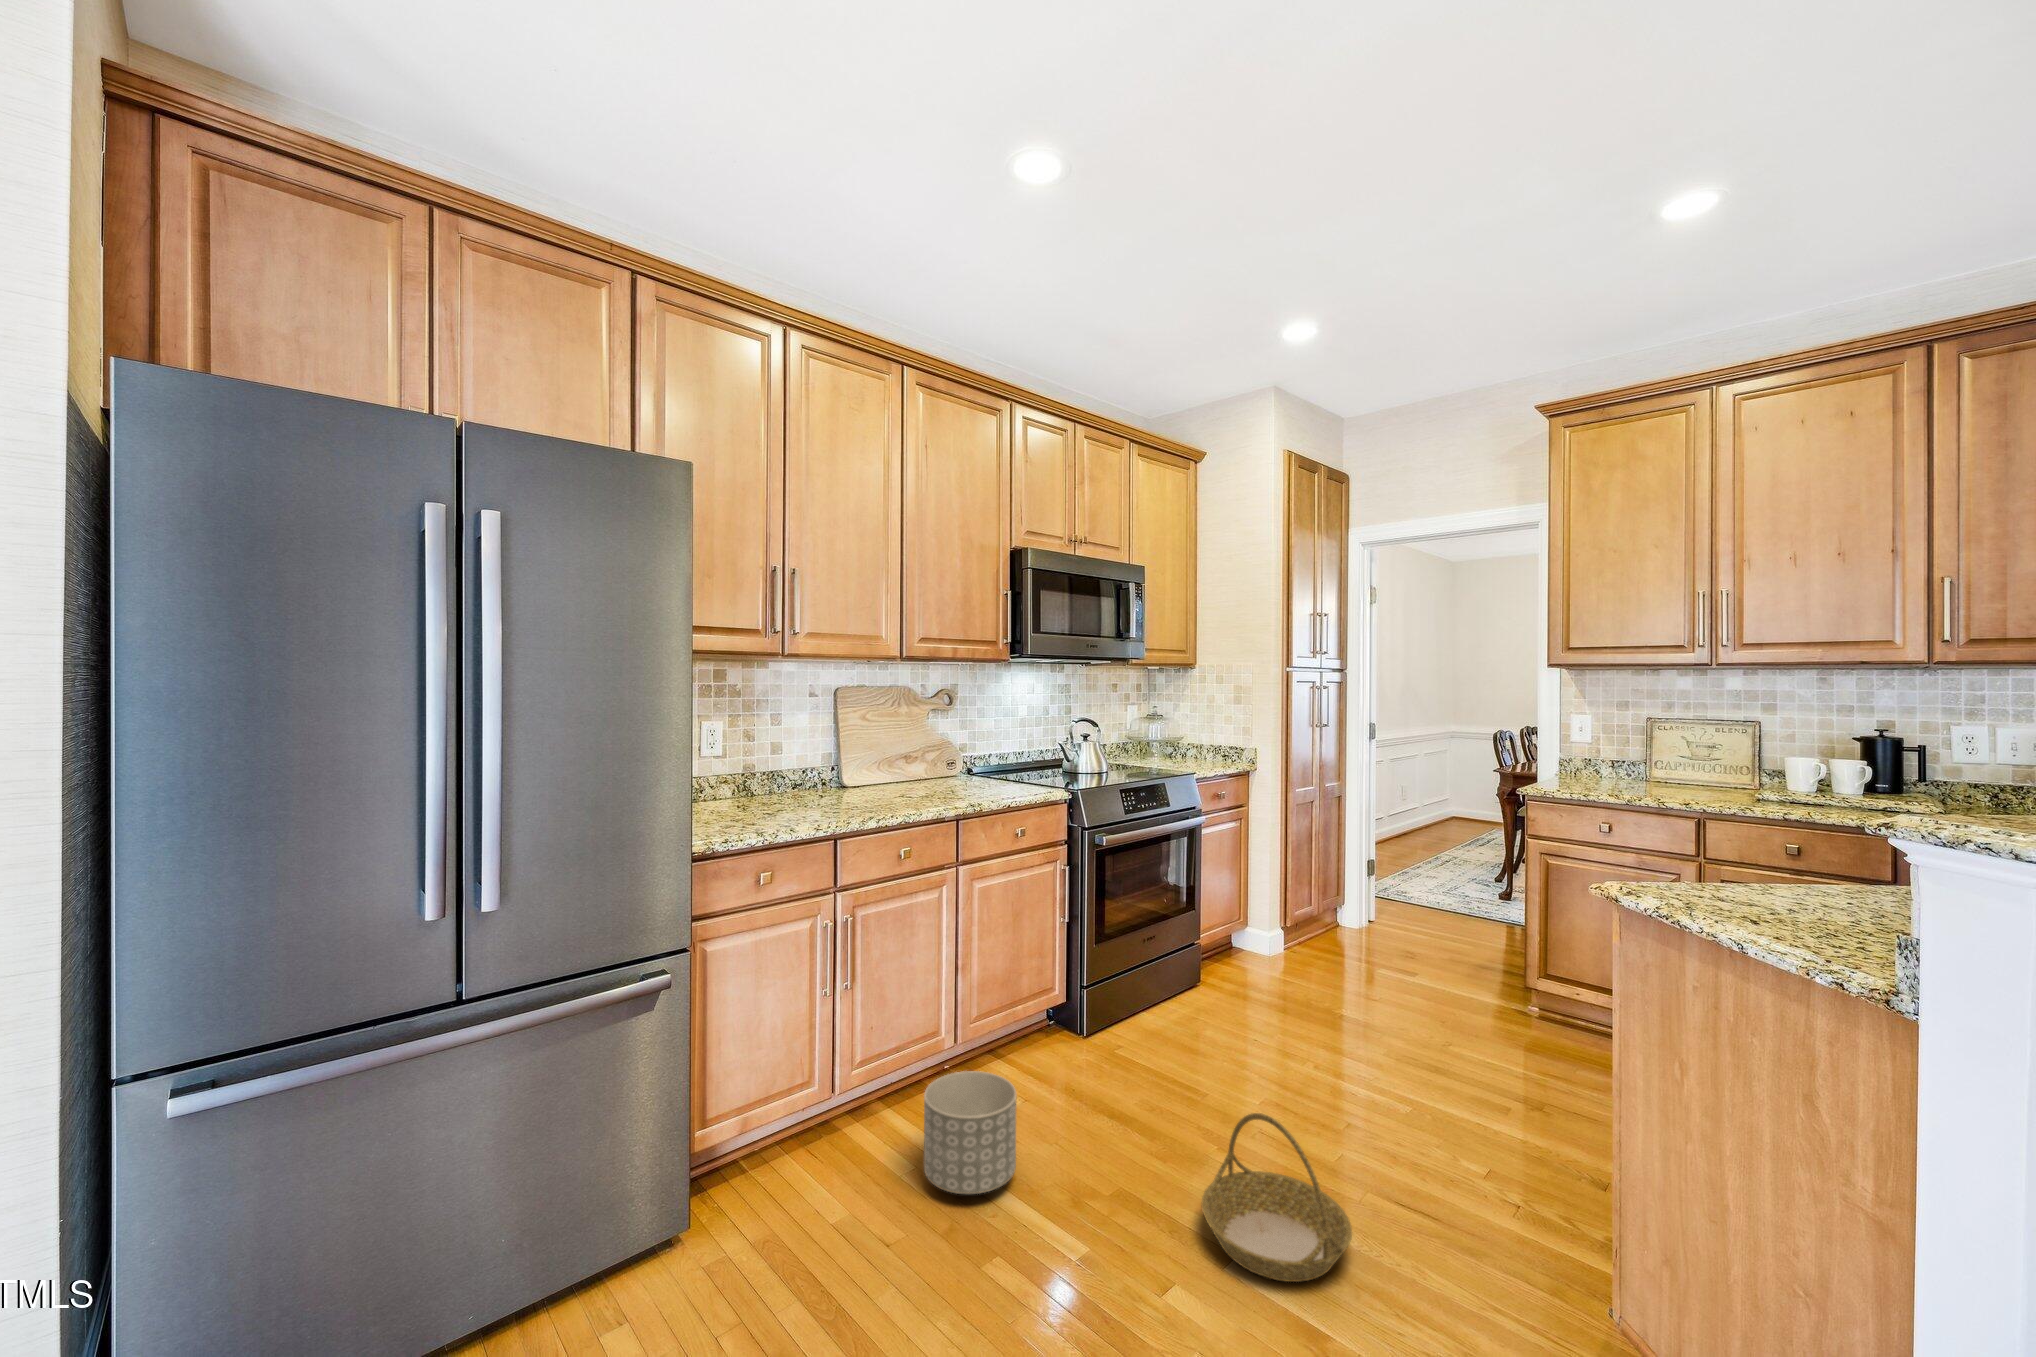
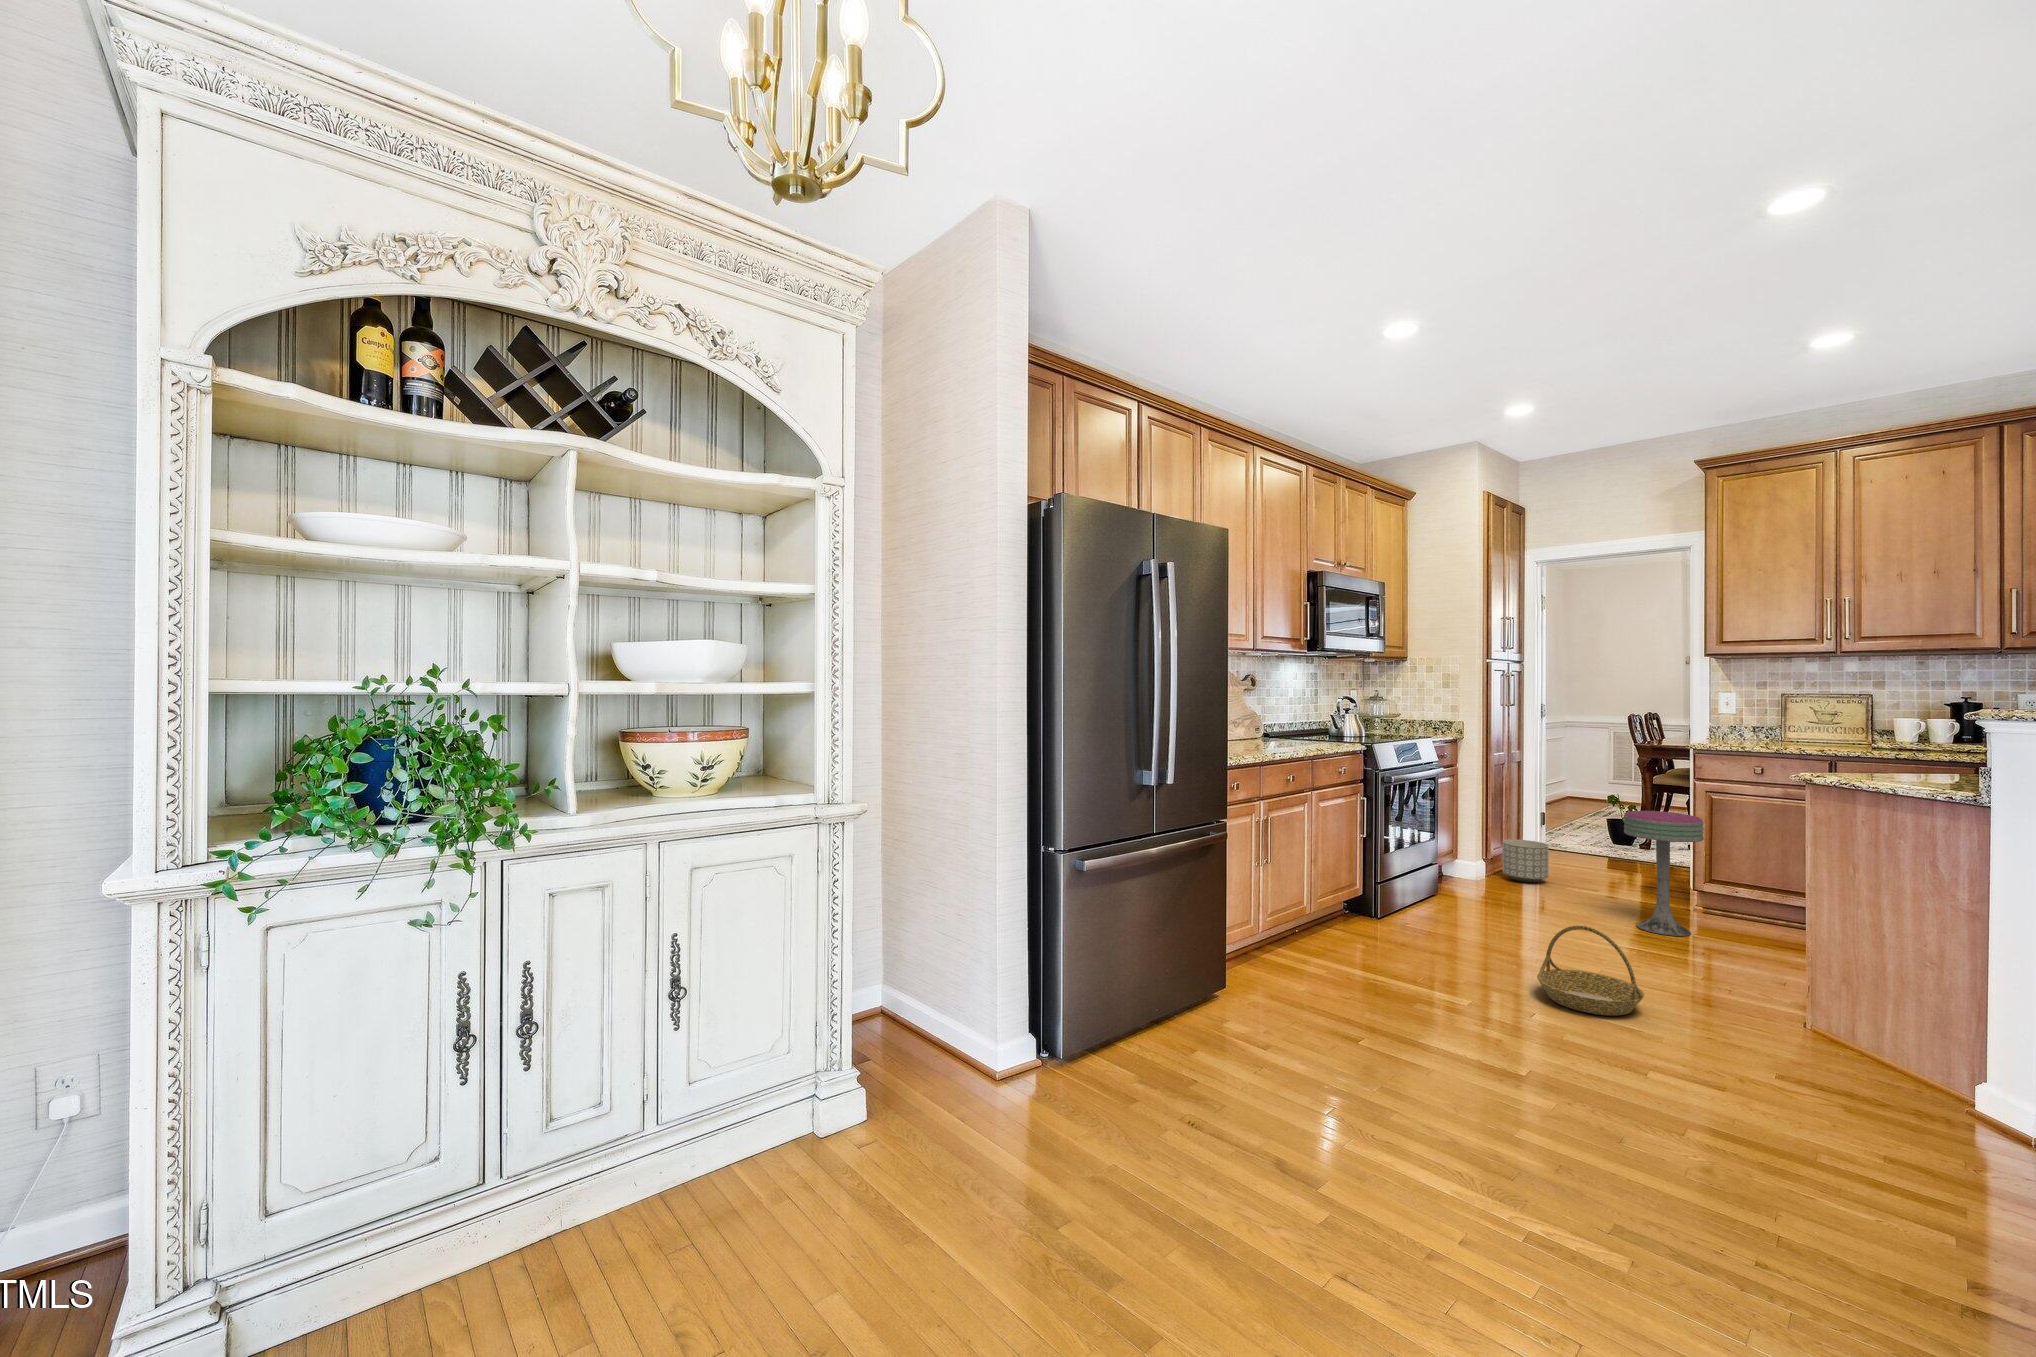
bar stool: none [1419,884,1520,1069] -> present [1624,811,1704,936]
planter: present [924,1071,1016,1194] -> present [1503,840,1549,883]

